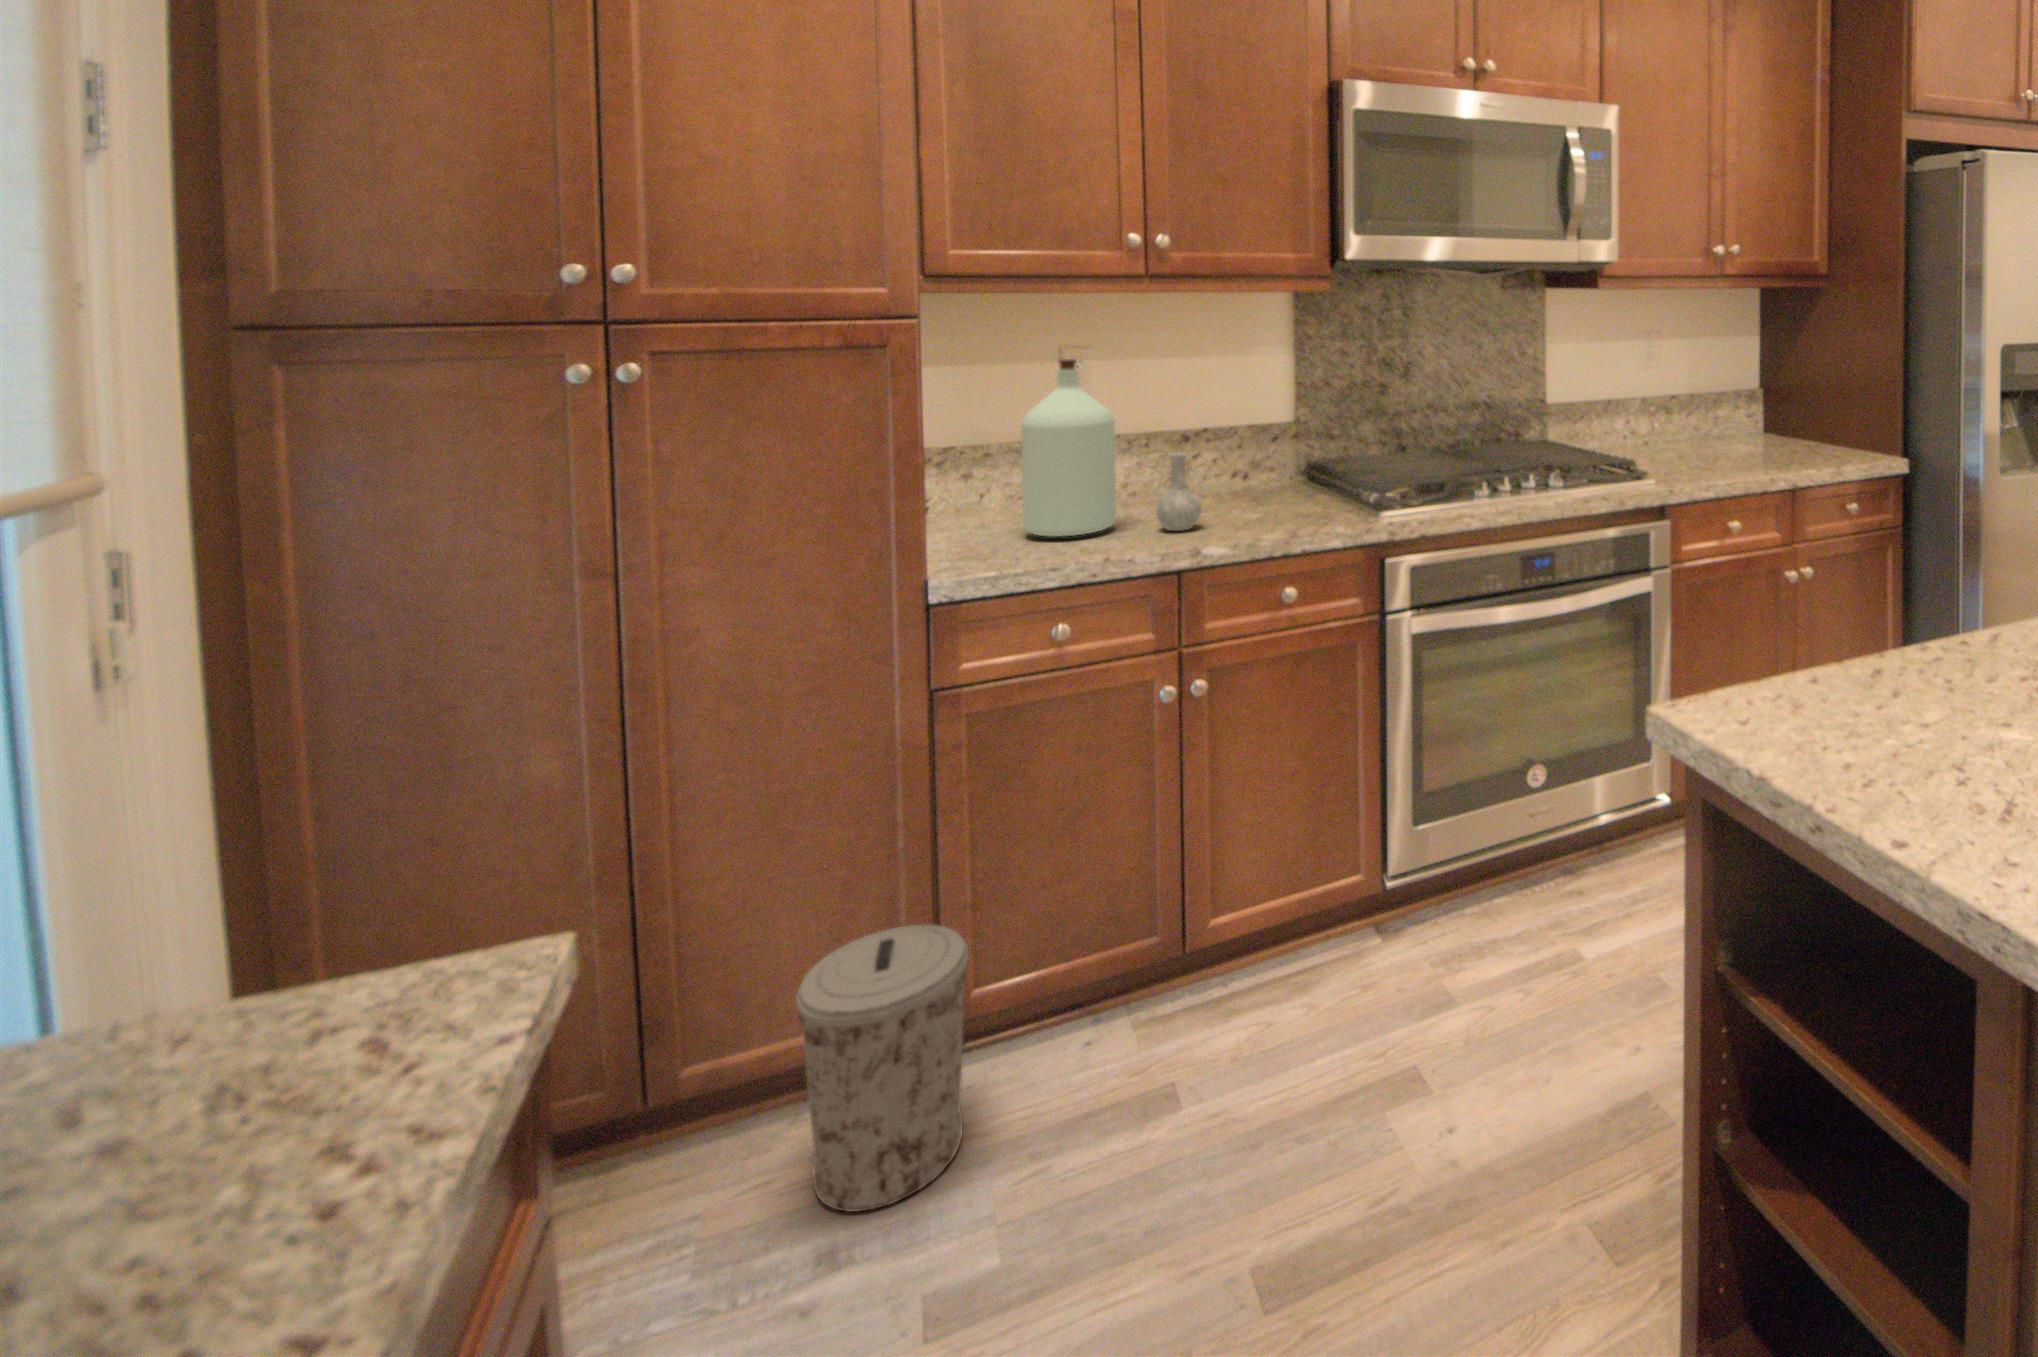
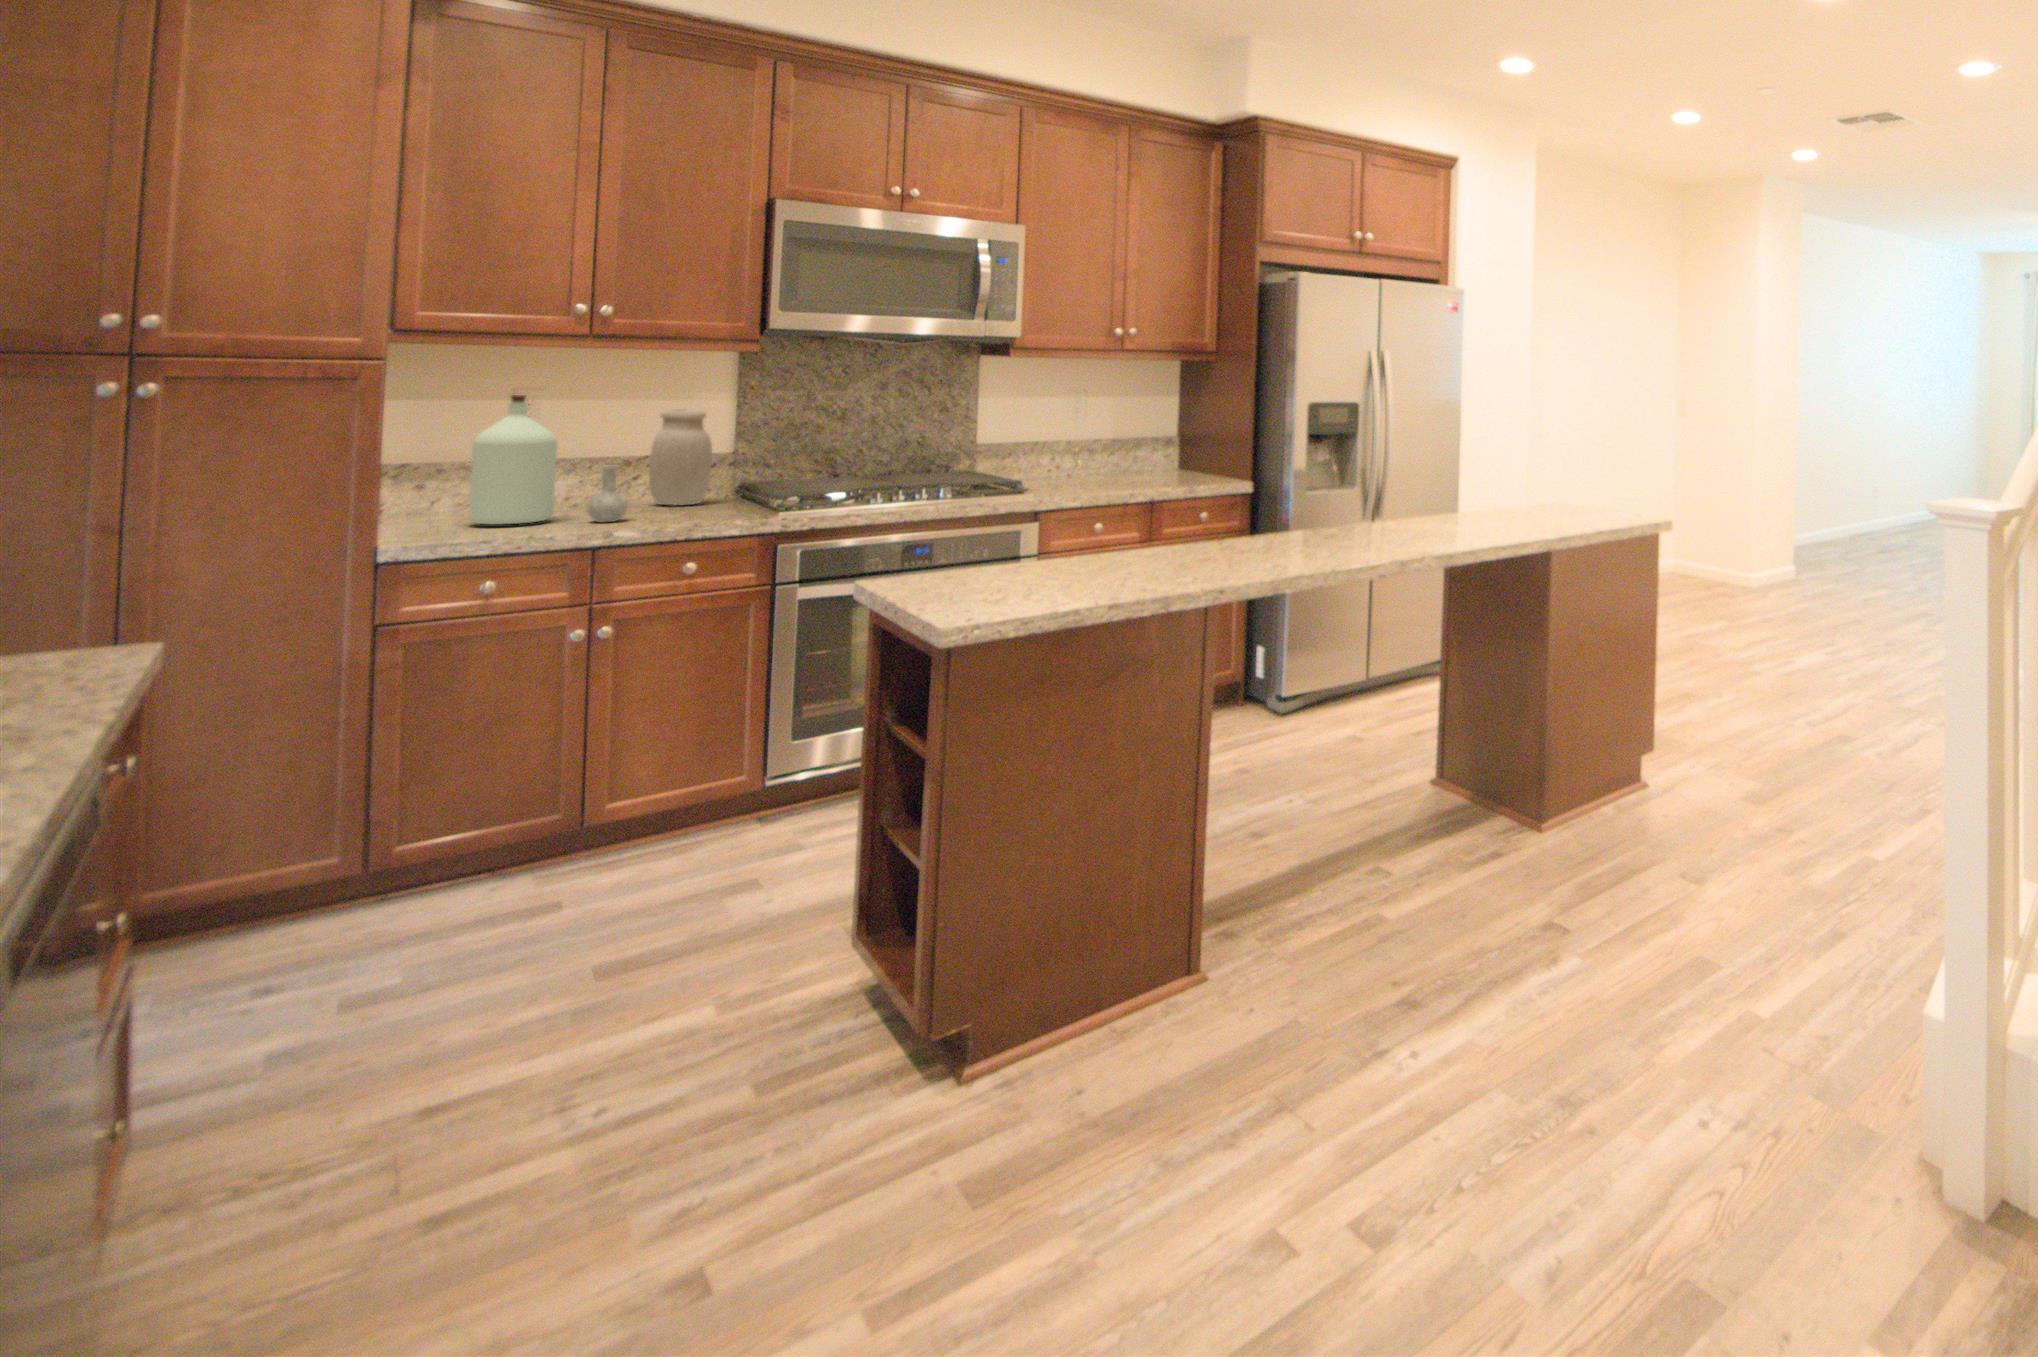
jar: none [1206,369,1273,496] -> present [649,409,712,505]
trash can: present [796,925,969,1212] -> none [236,792,387,976]

